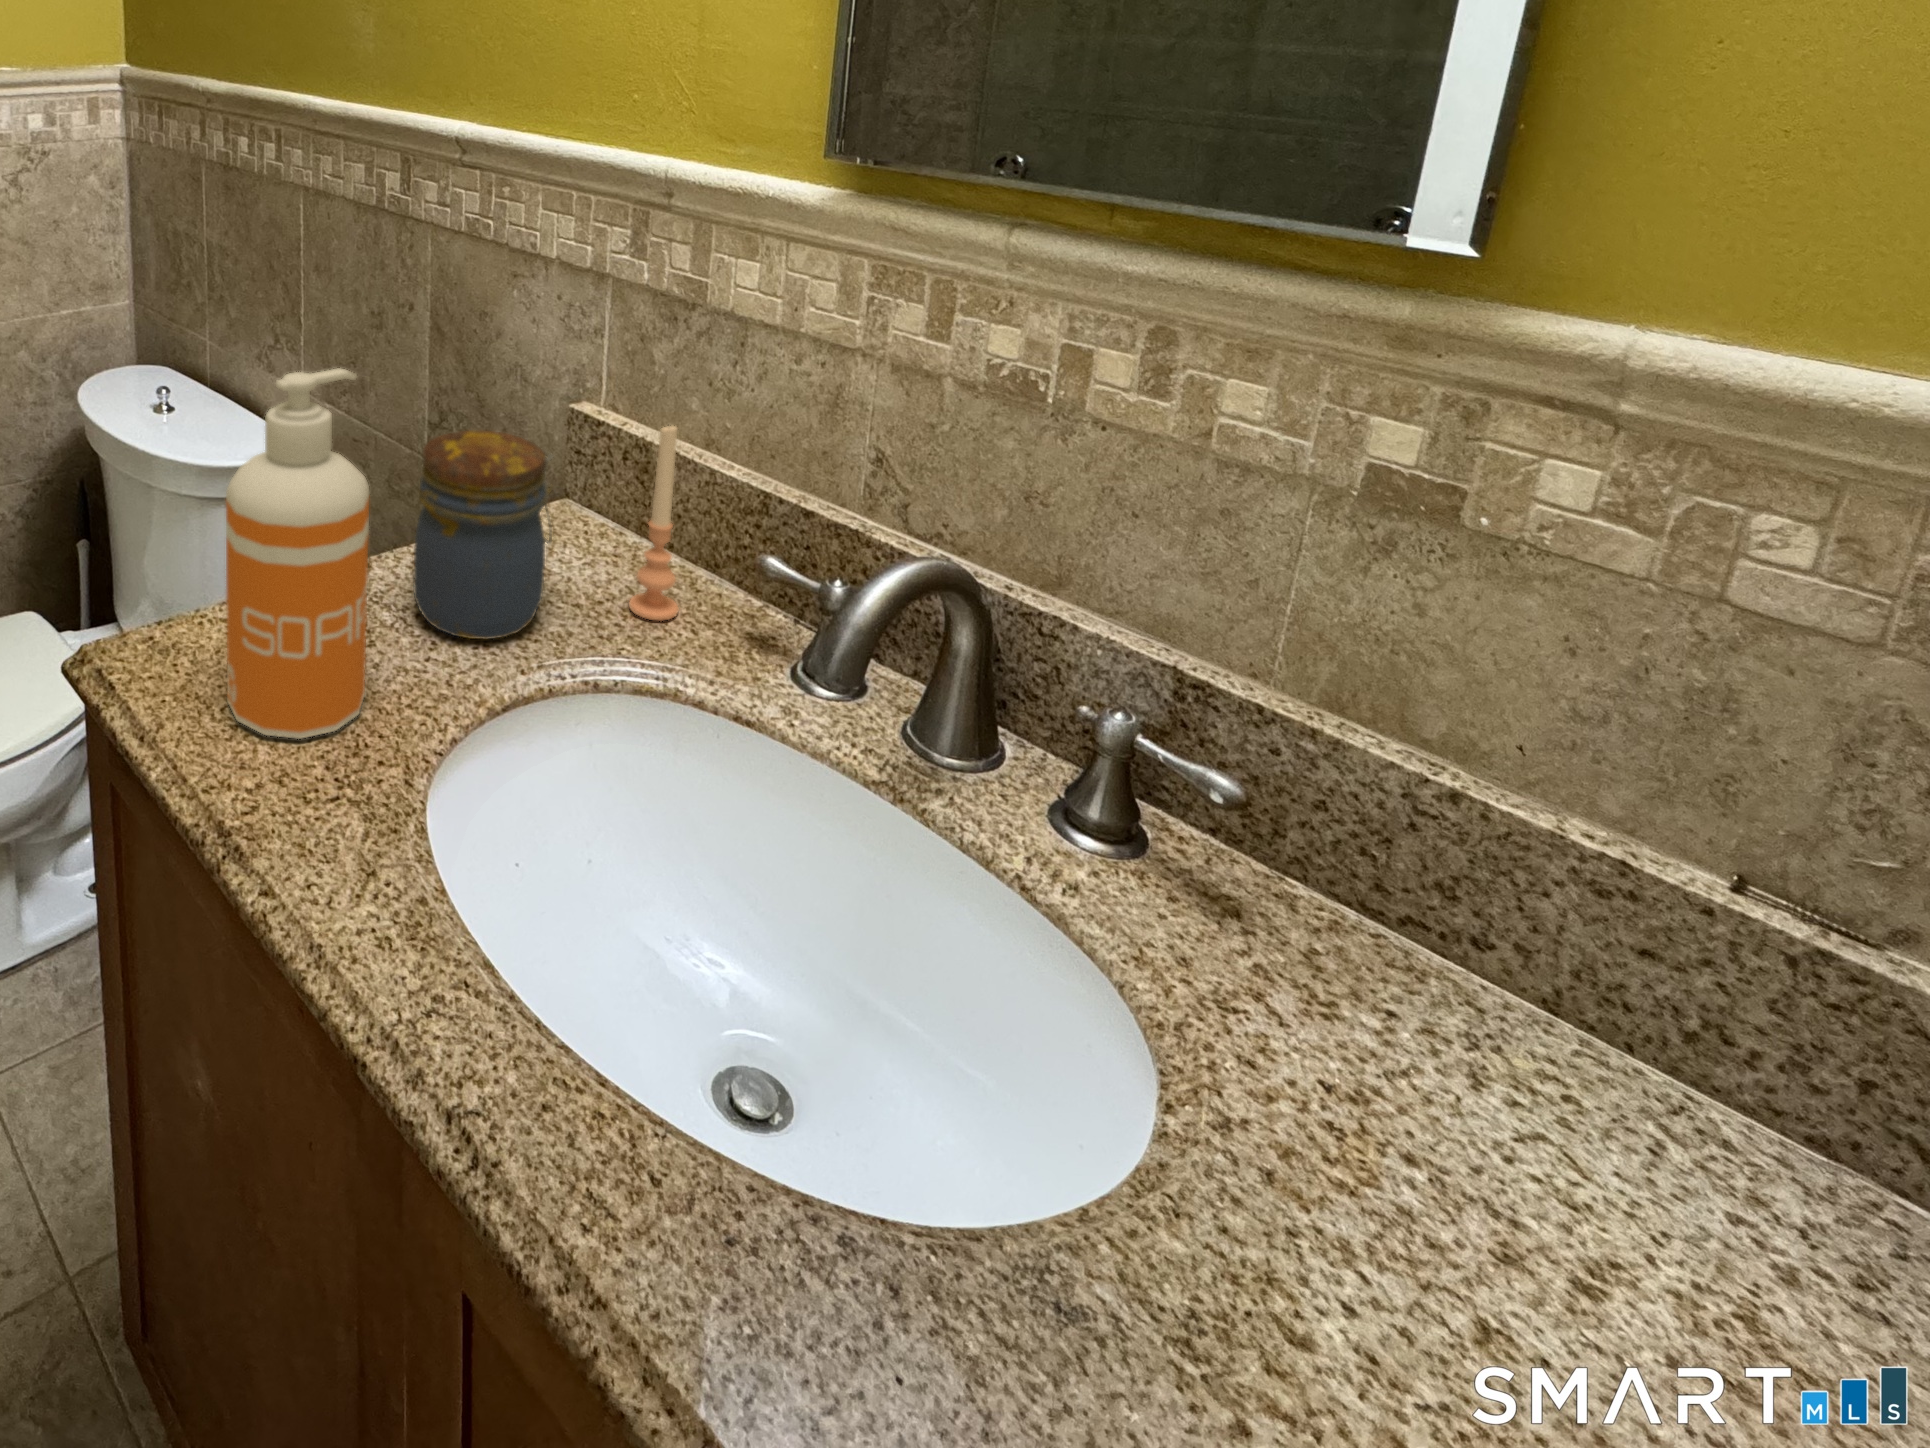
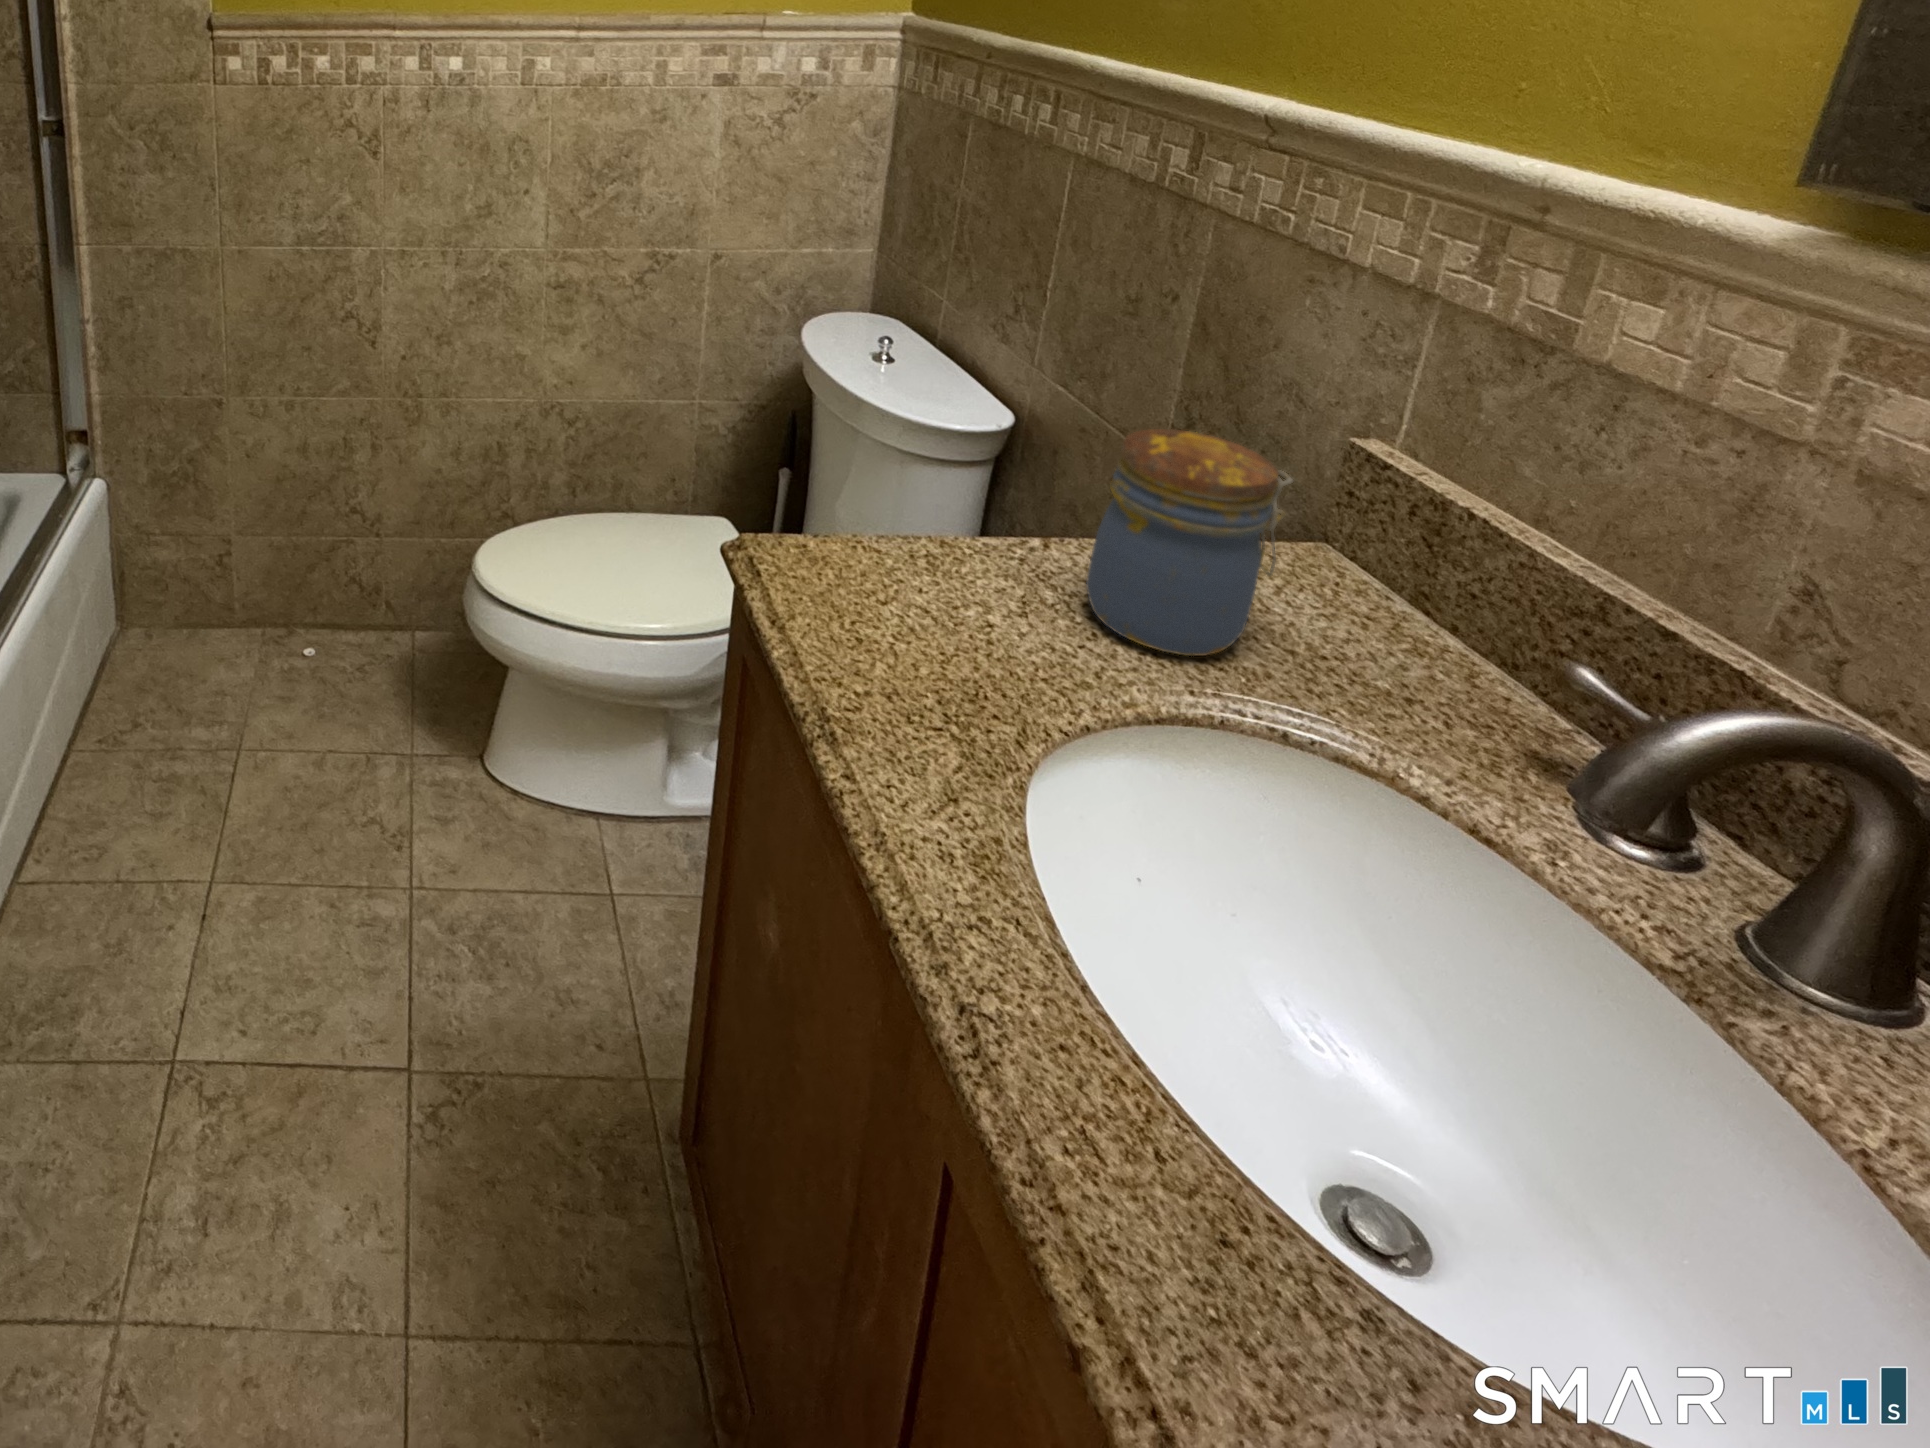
soap dispenser: present [226,368,369,739] -> none [859,327,1048,677]
candle: present [629,426,678,620] -> none [1366,478,1478,703]

